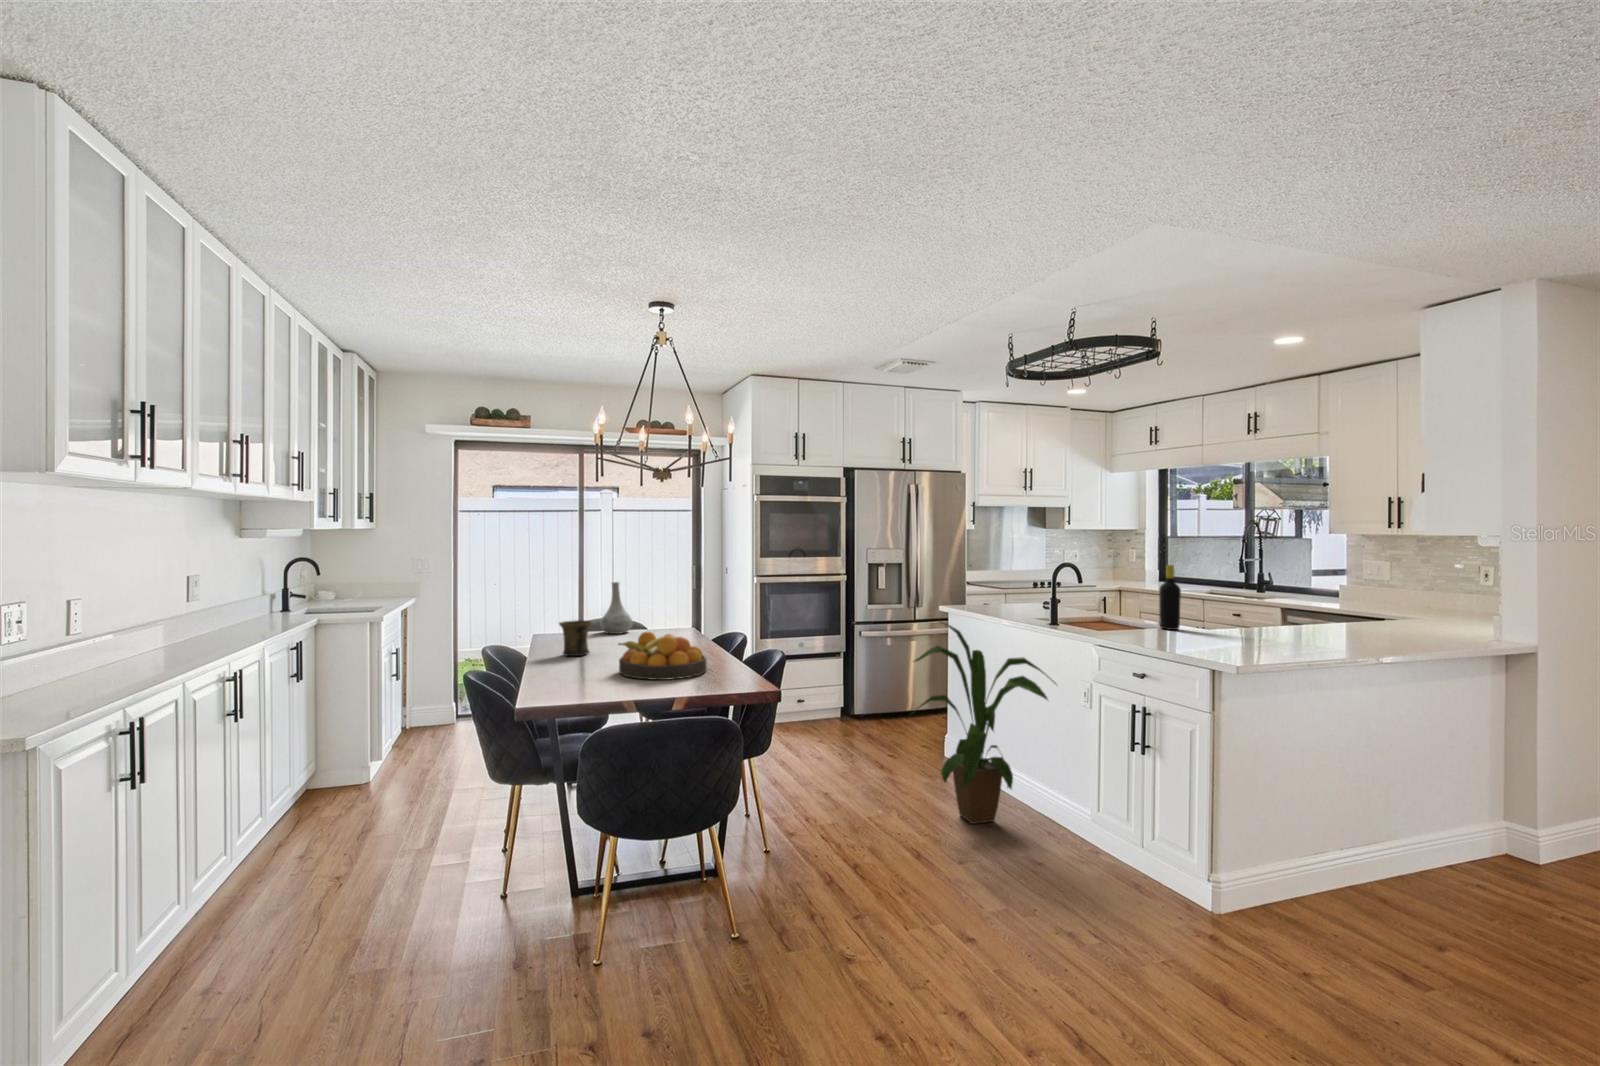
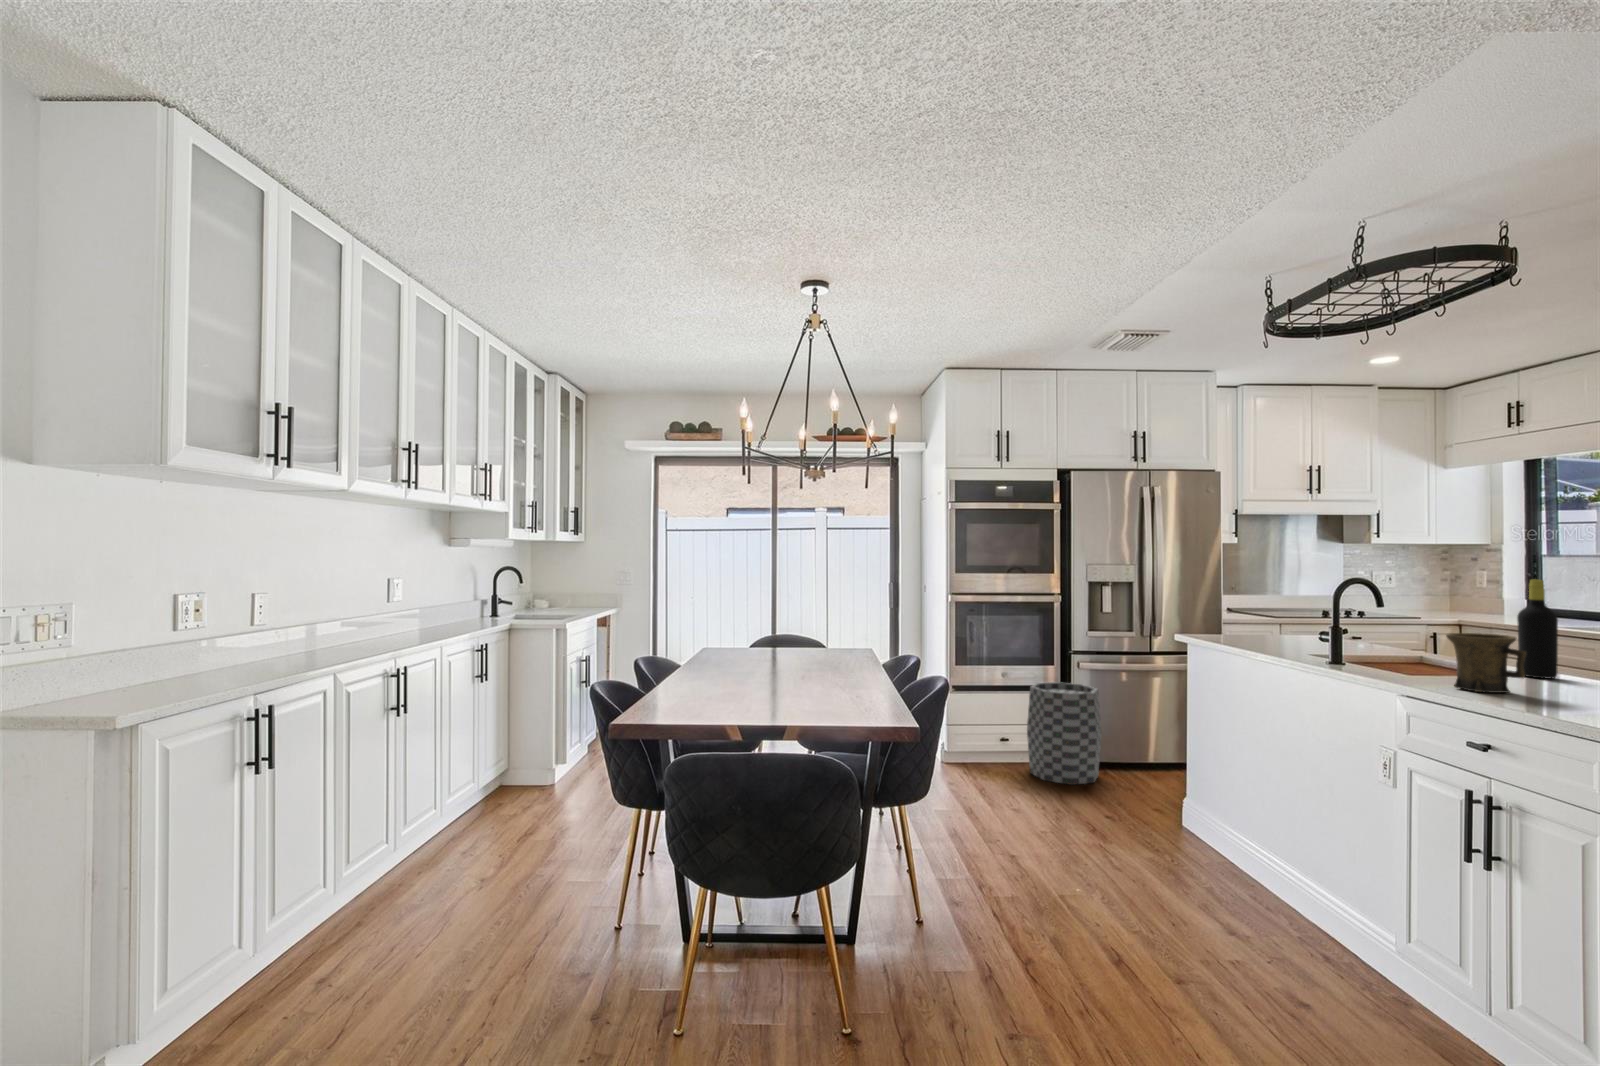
vase: present [600,582,632,634] -> none [768,594,802,650]
mug: present [559,620,592,656] -> present [1446,633,1526,693]
house plant: present [914,622,1049,824] -> none [1112,650,1342,929]
fruit bowl: present [618,632,707,680] -> none [741,647,842,704]
trash can: none [819,650,877,734] -> present [1027,682,1101,785]

